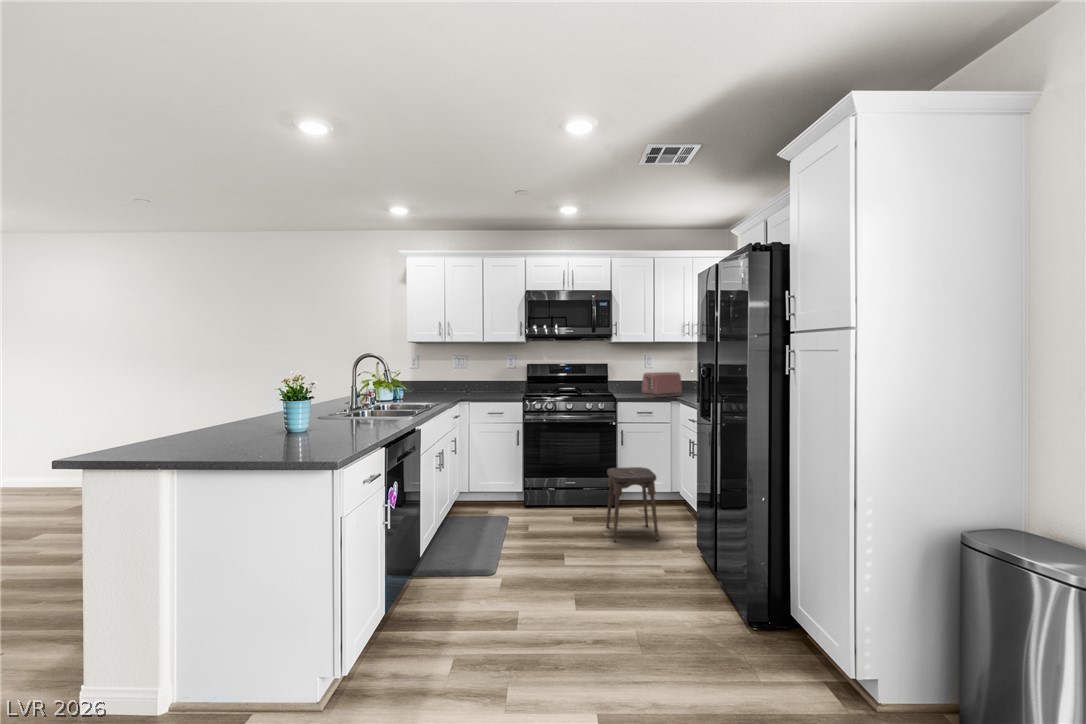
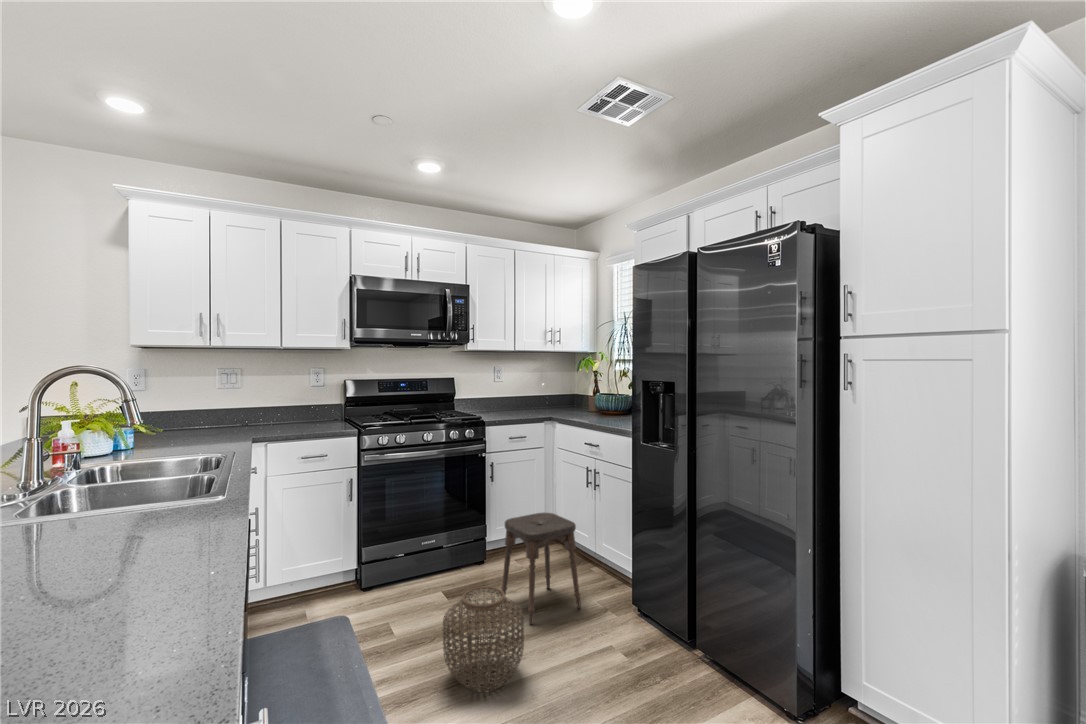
toaster: present [642,372,682,397] -> none [510,387,554,418]
woven basket: none [535,501,587,564] -> present [443,587,524,692]

